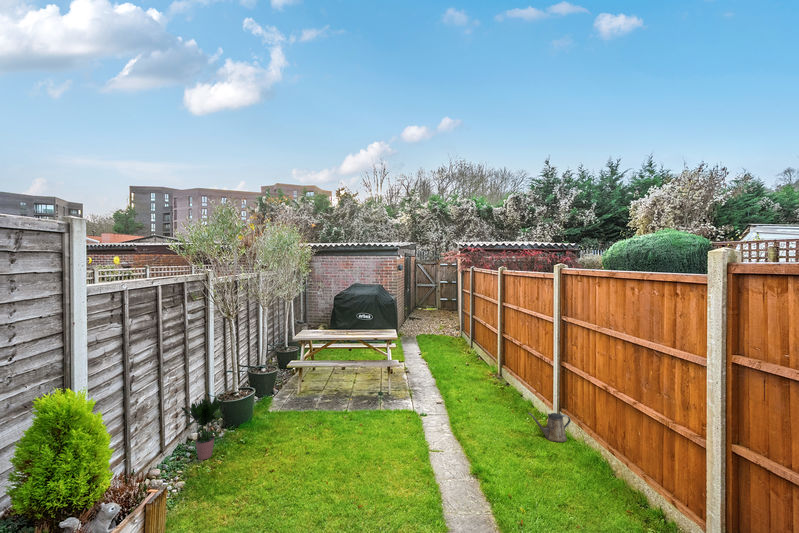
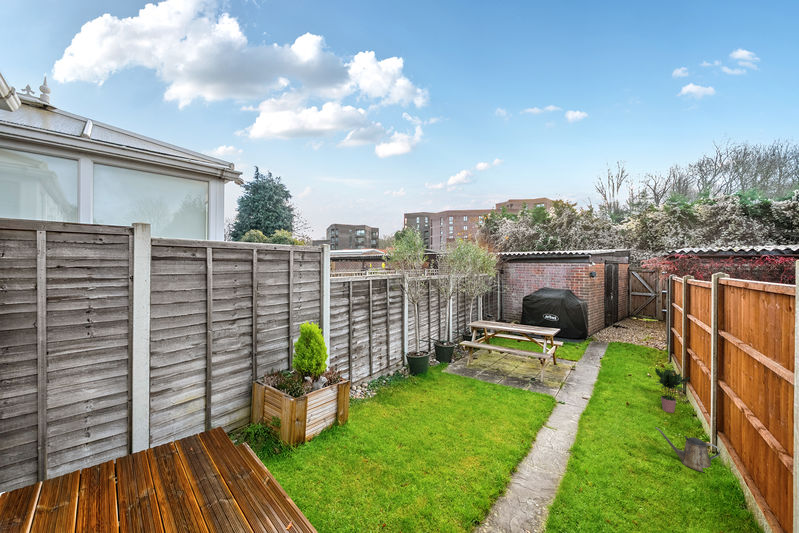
potted plant: present [181,397,225,460] -> present [655,368,690,413]

